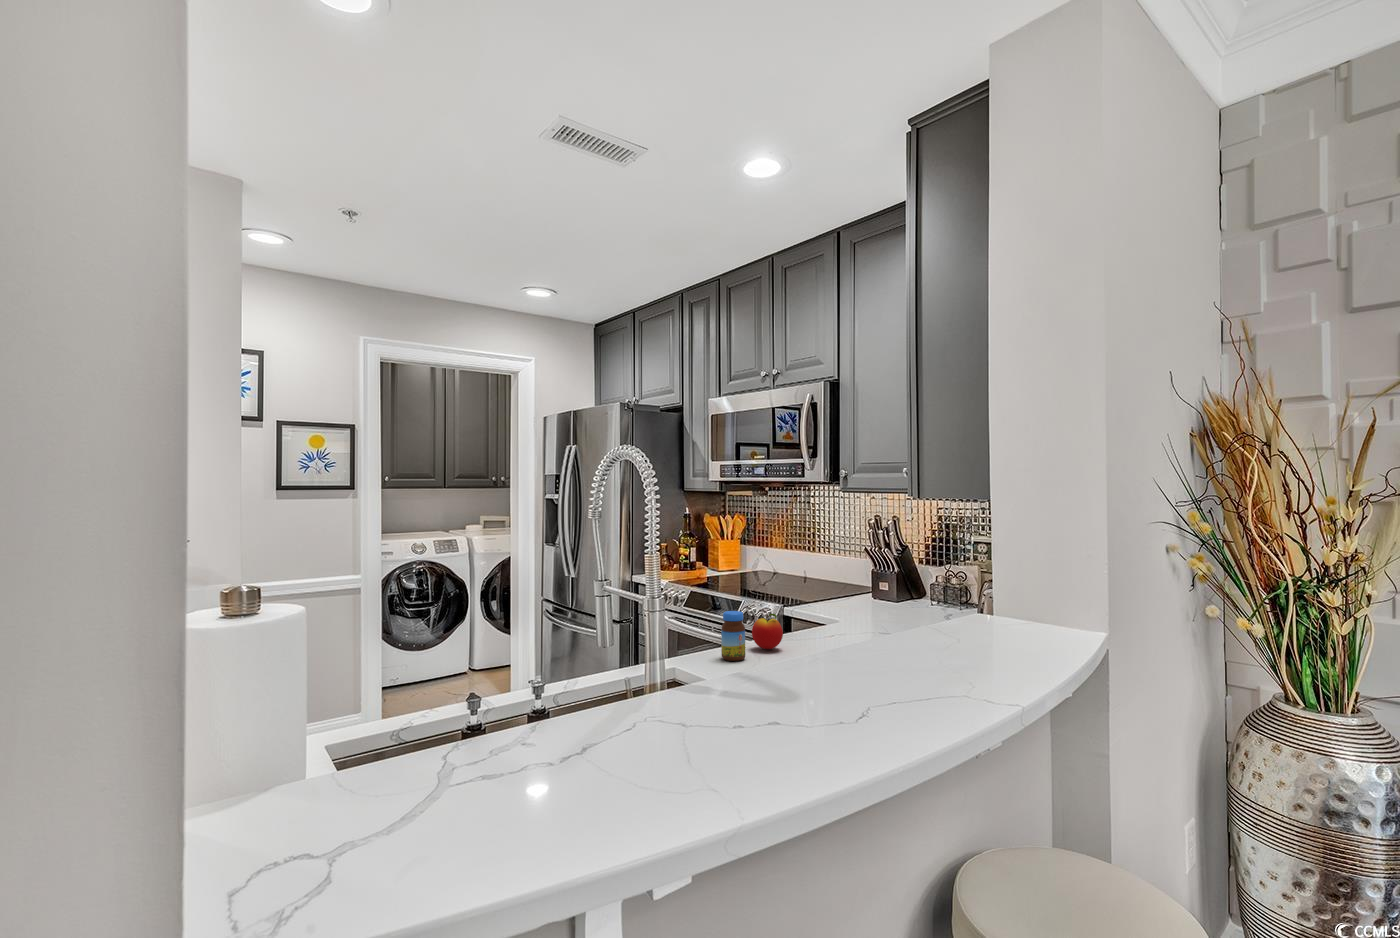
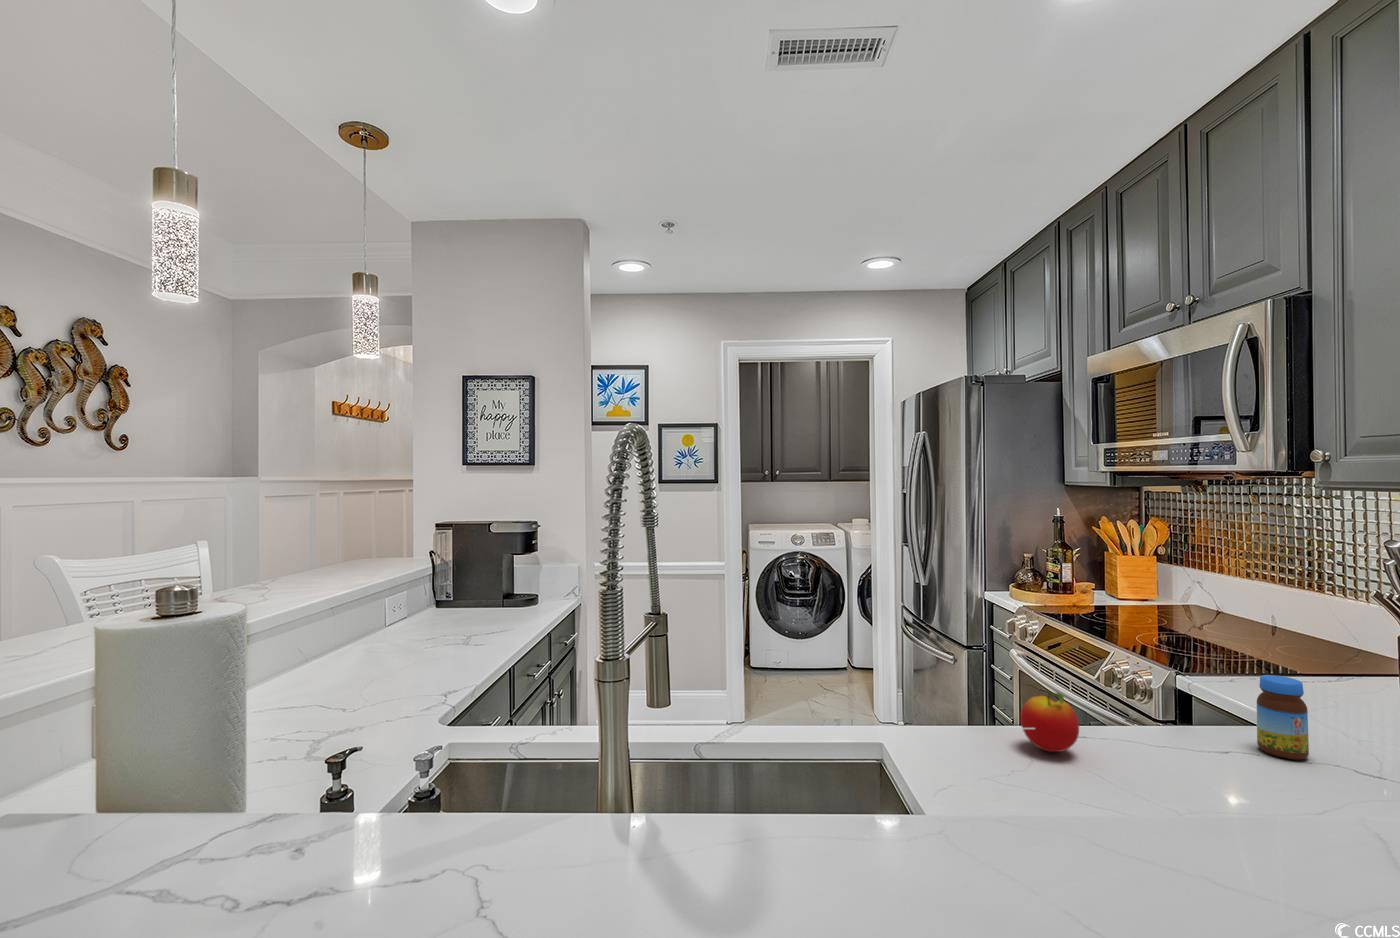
jar: present [721,611,745,661] -> present [1257,675,1309,760]

